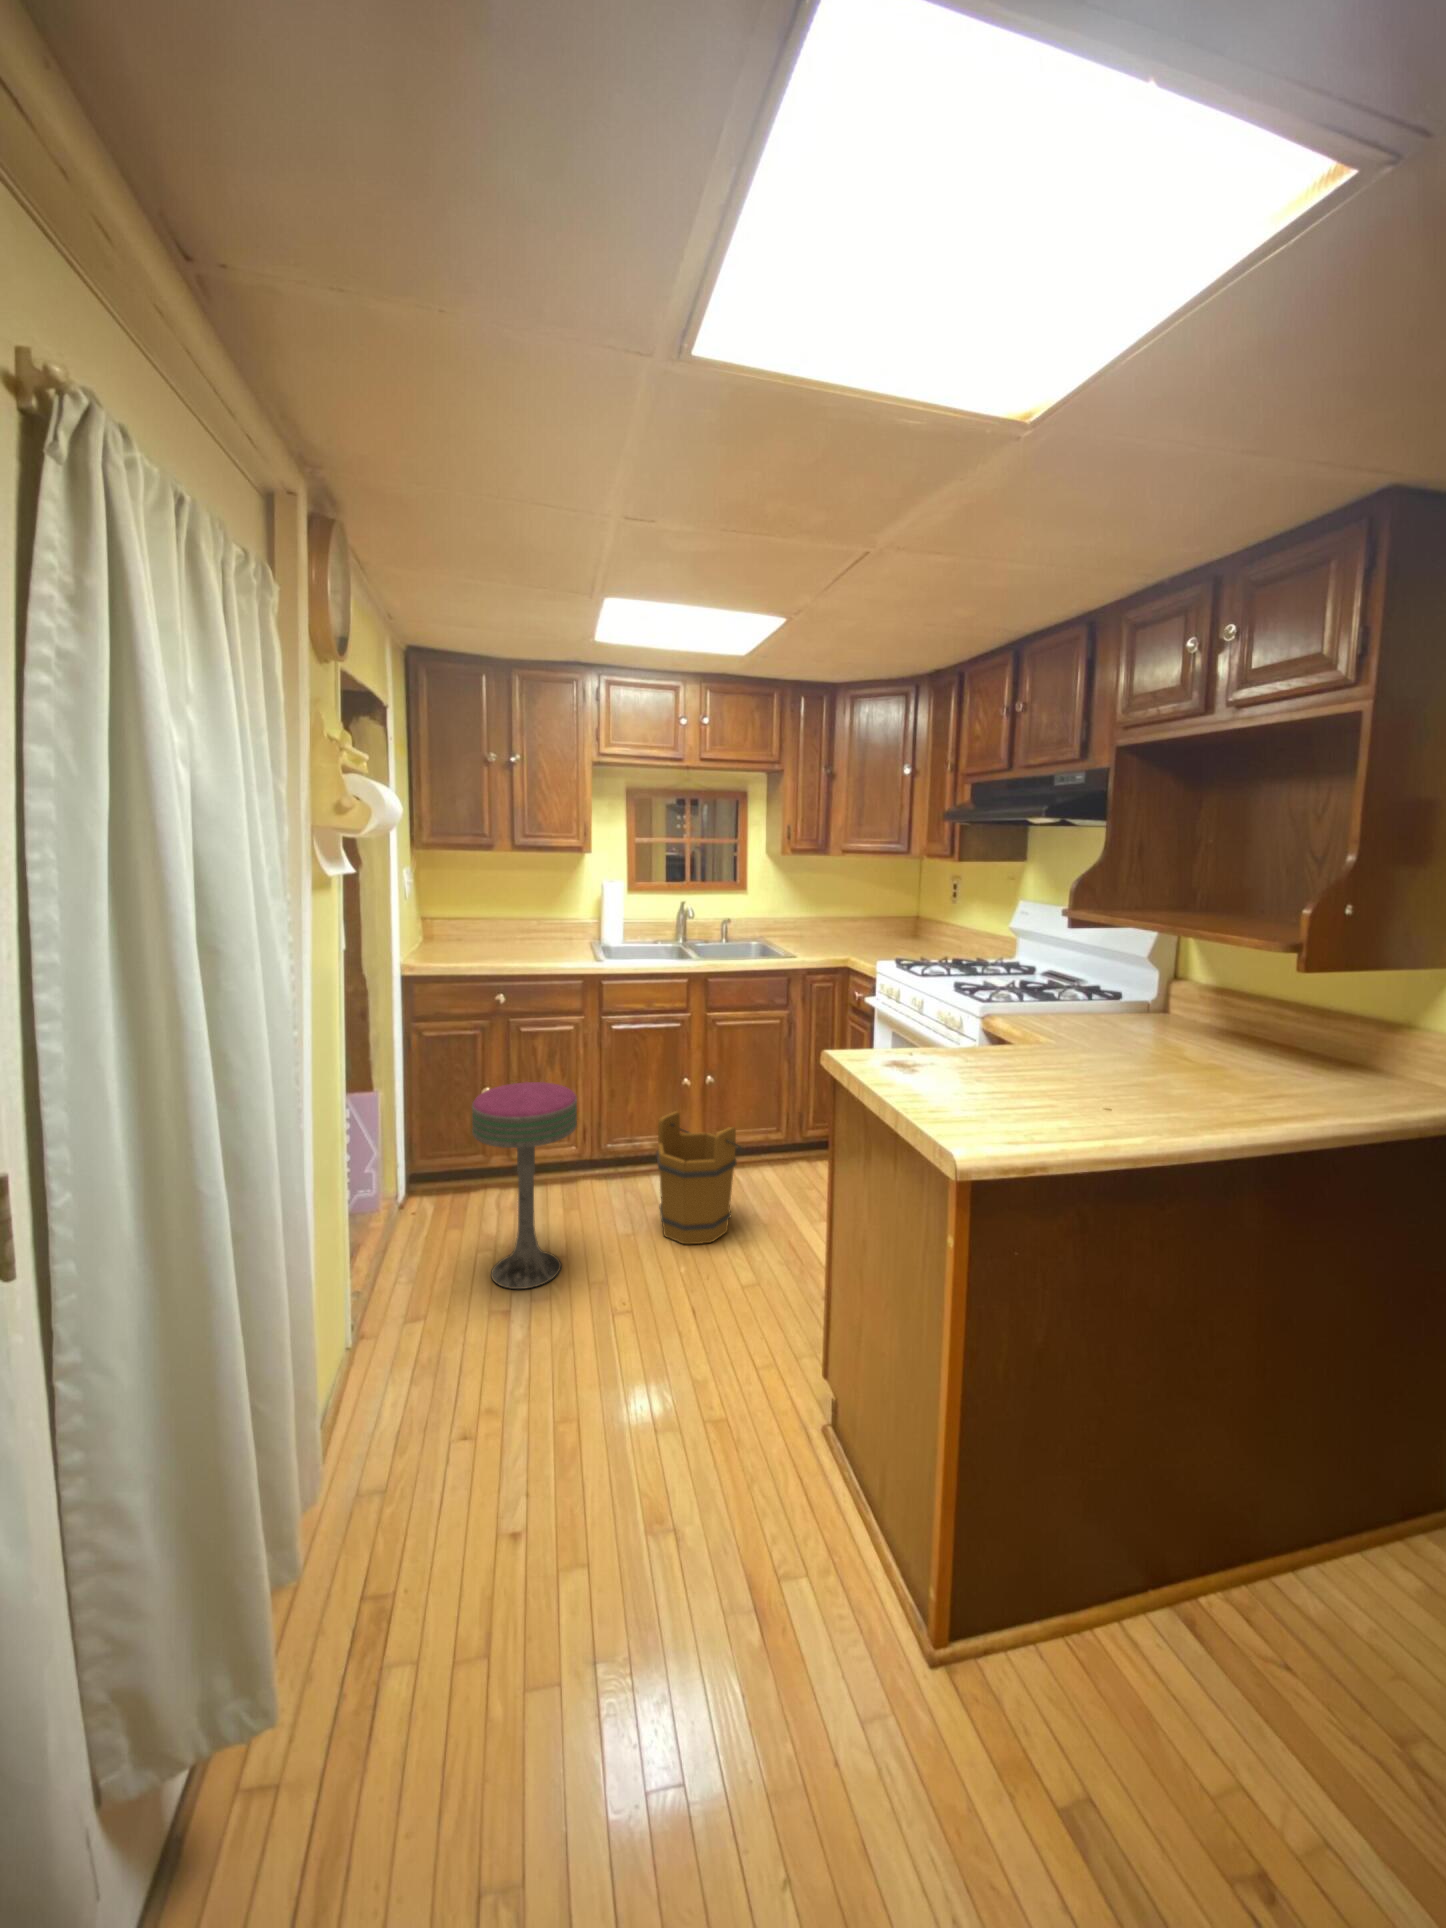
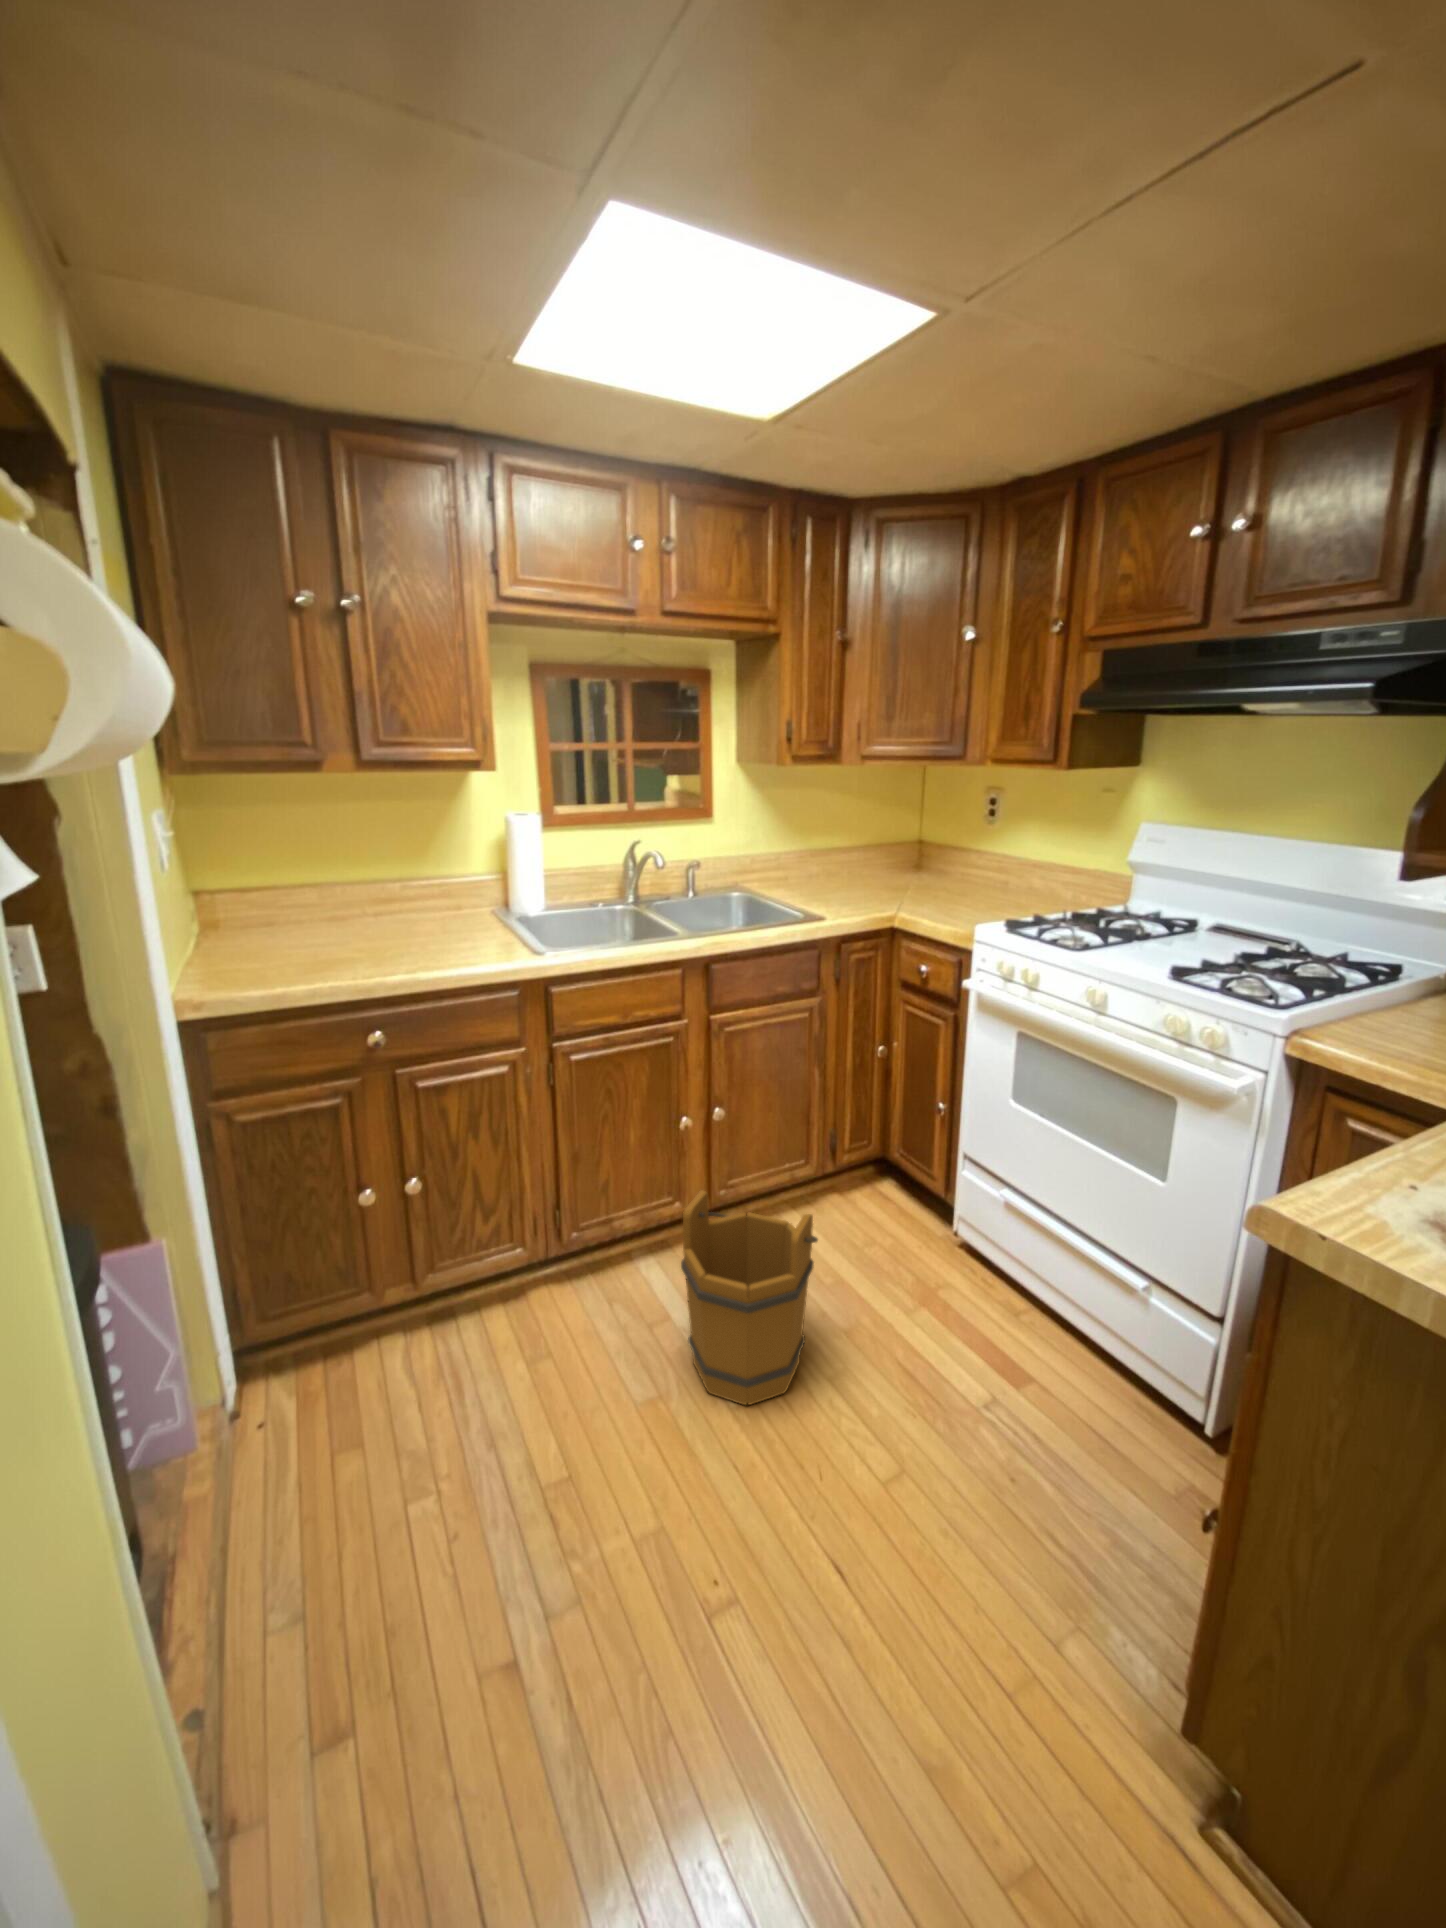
bar stool: present [472,1082,577,1289] -> none [381,1202,583,1590]

